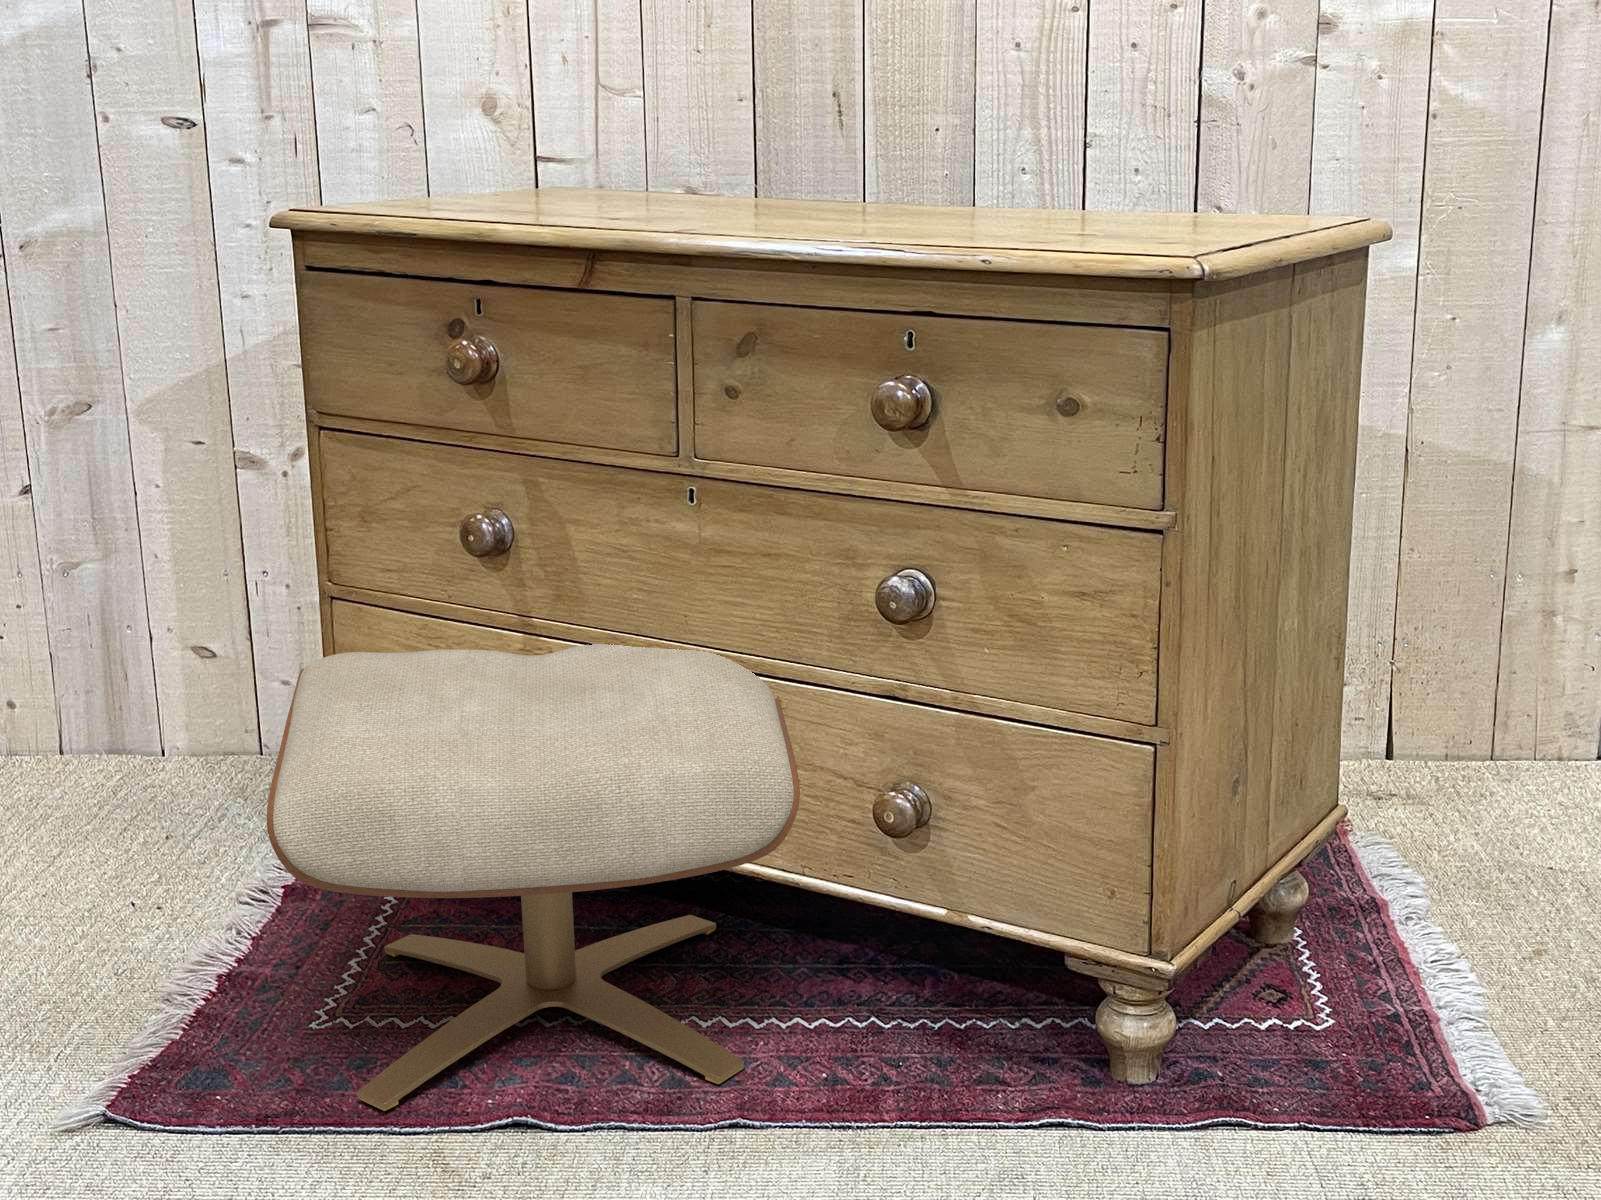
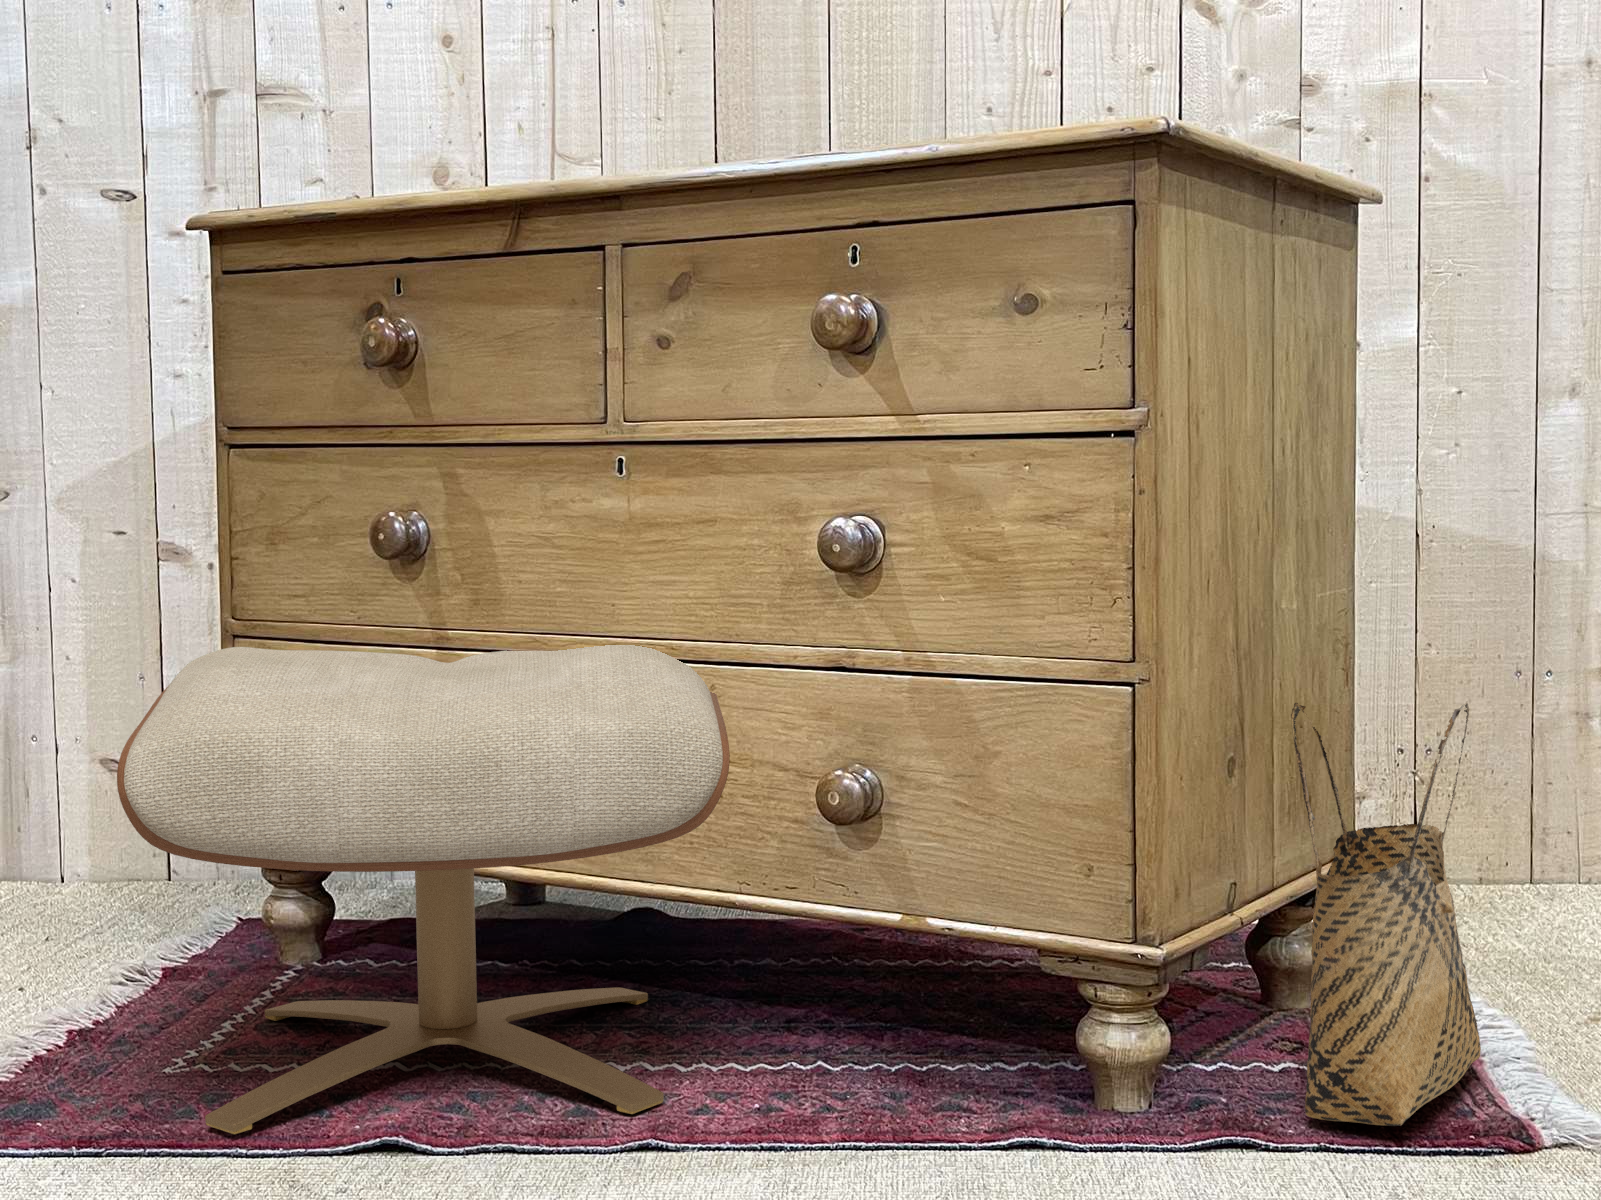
woven basket: none [1289,736,1449,1111] -> present [1291,701,1481,1126]

